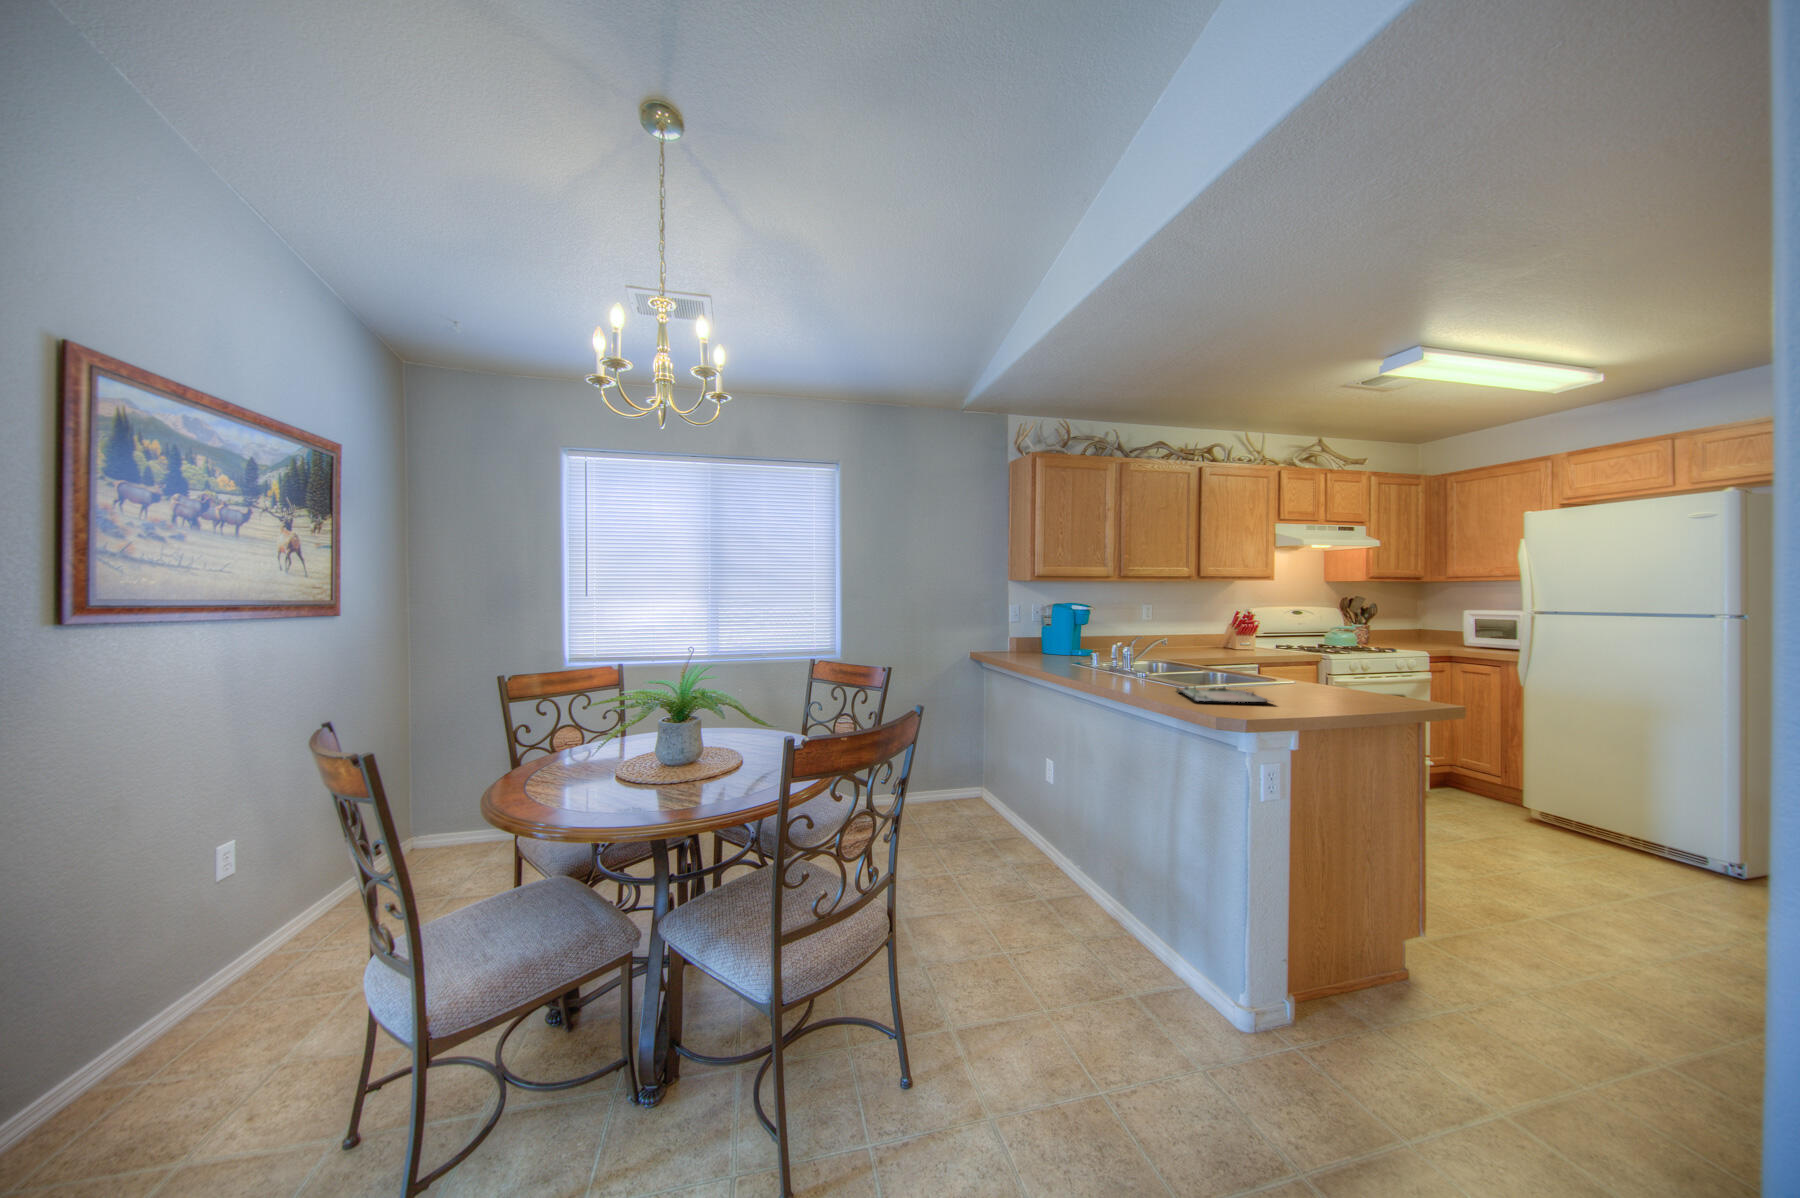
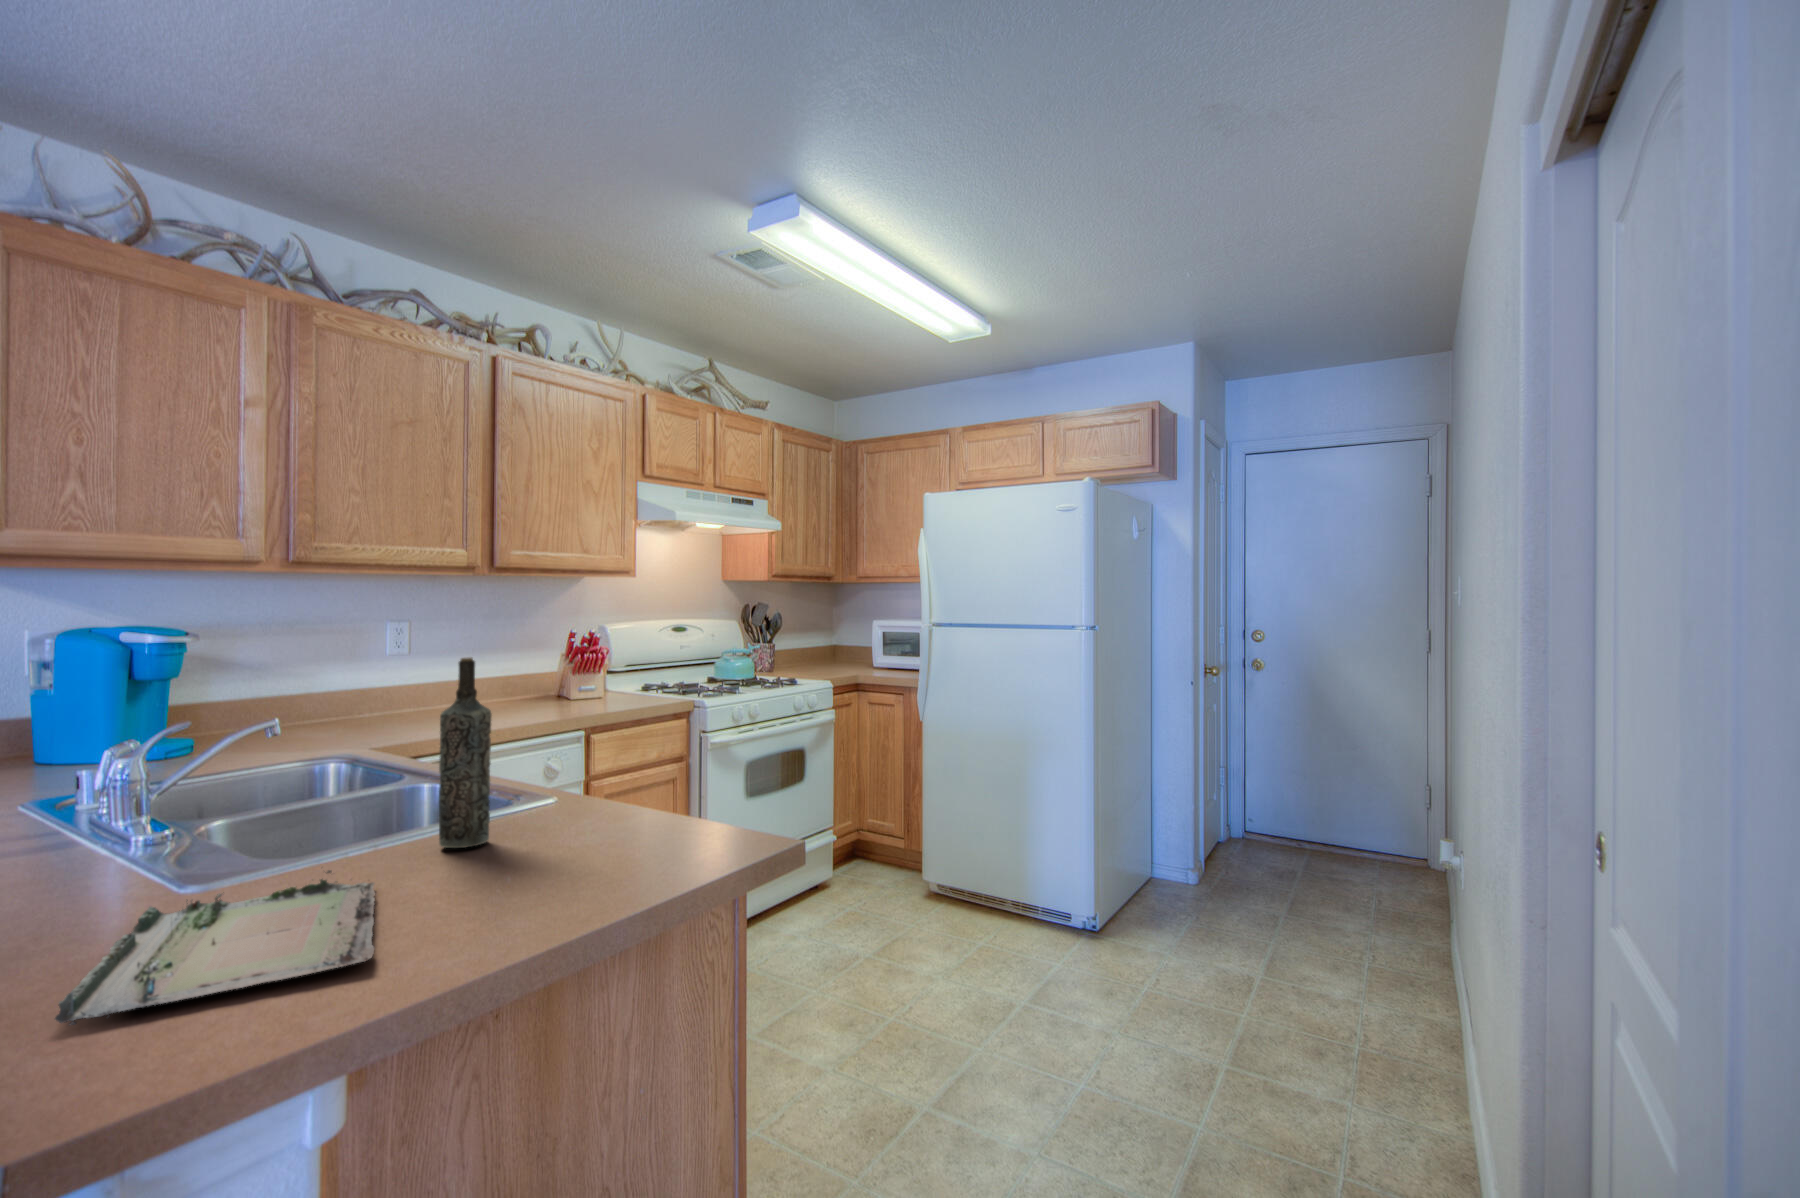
bottle: none [1252,611,1273,687] -> present [439,657,492,848]

